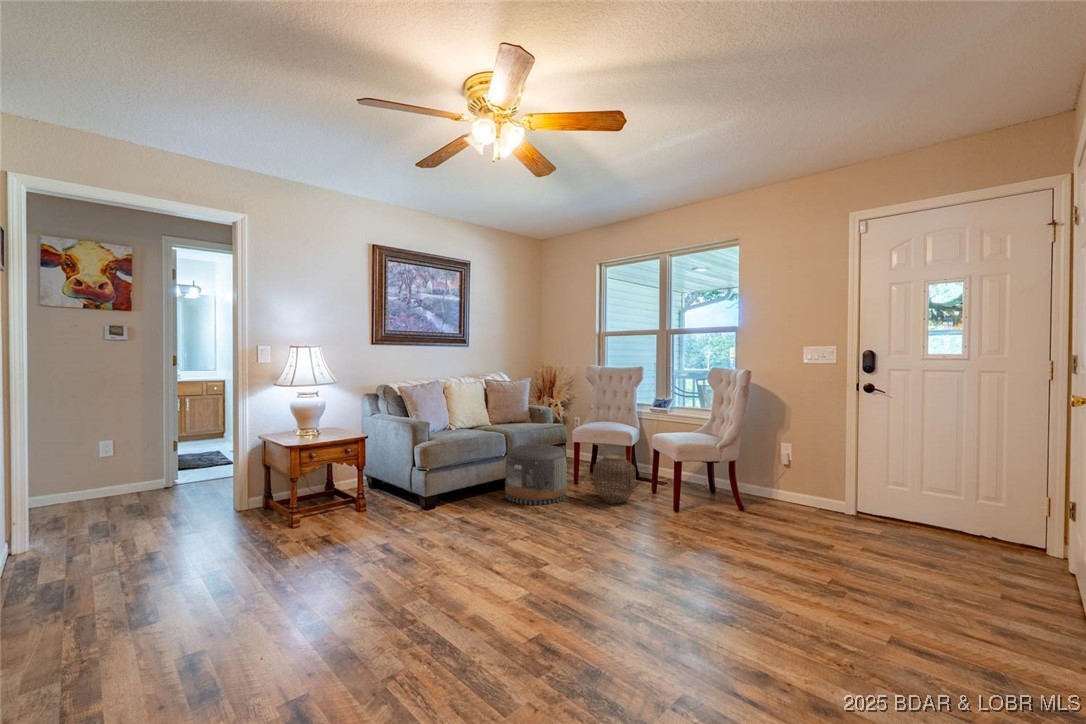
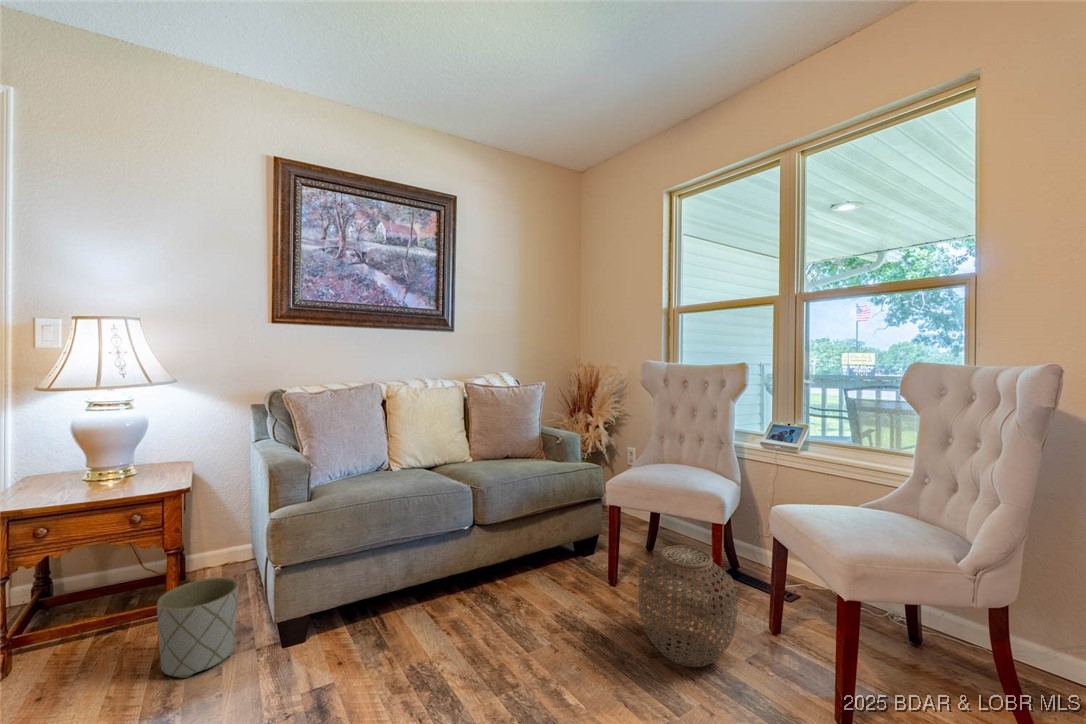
pouf: present [505,444,567,505] -> none [461,508,586,655]
planter: none [374,478,407,519] -> present [157,577,239,678]

